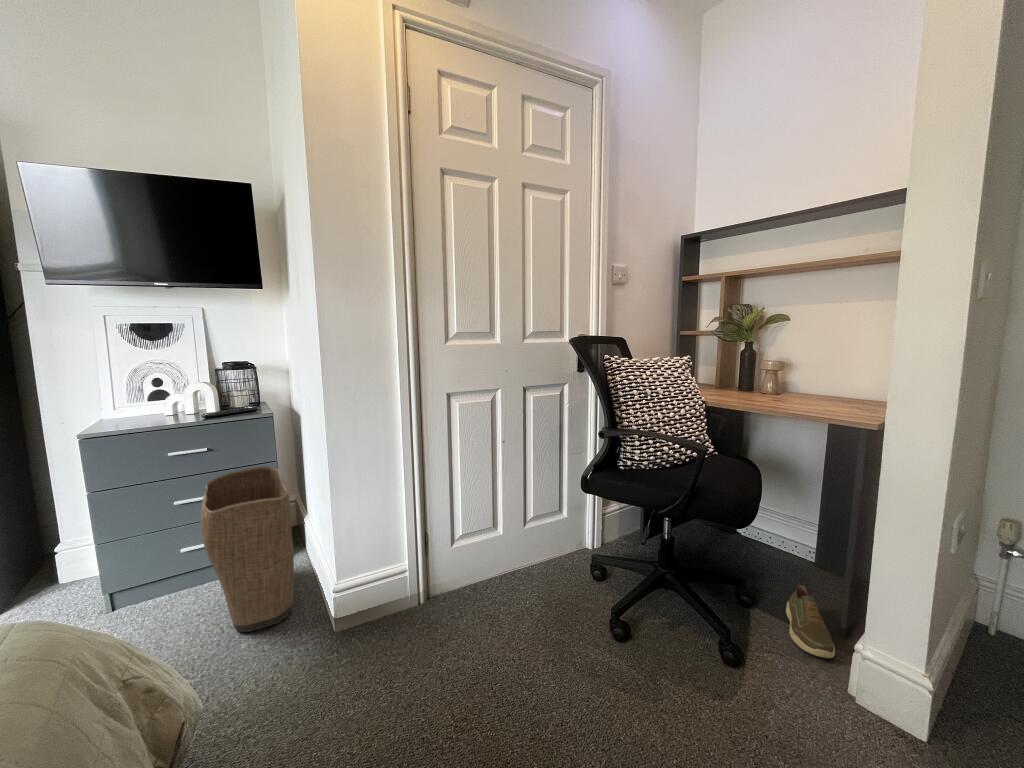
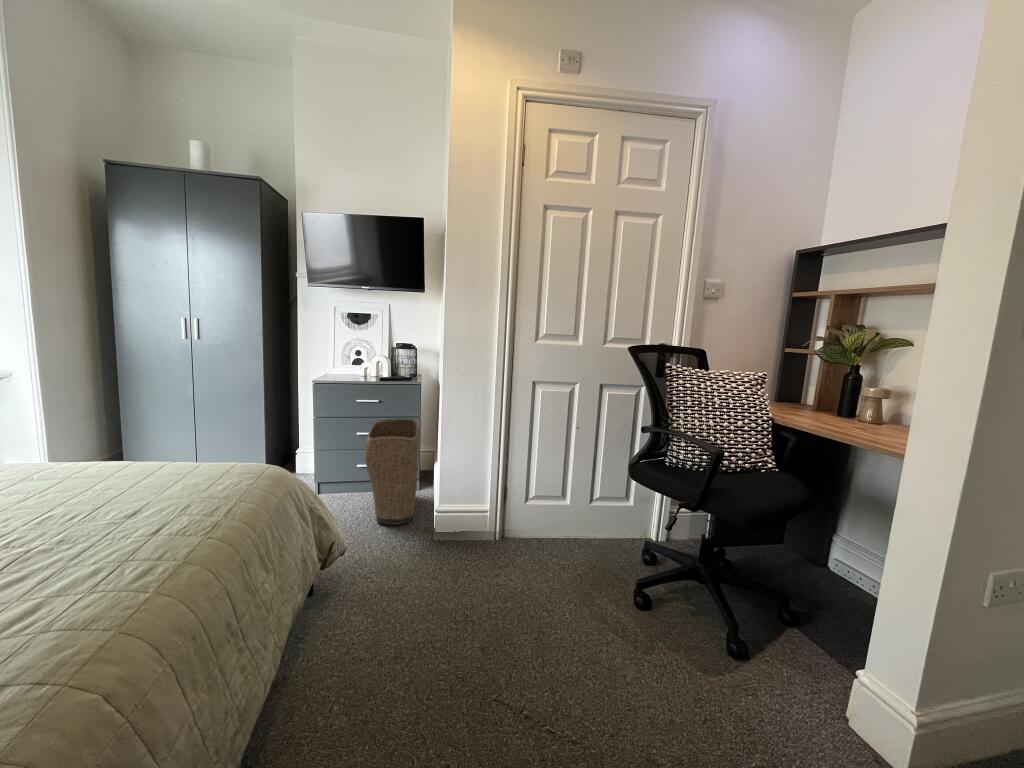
shoe: present [786,585,835,658] -> none [807,613,851,679]

